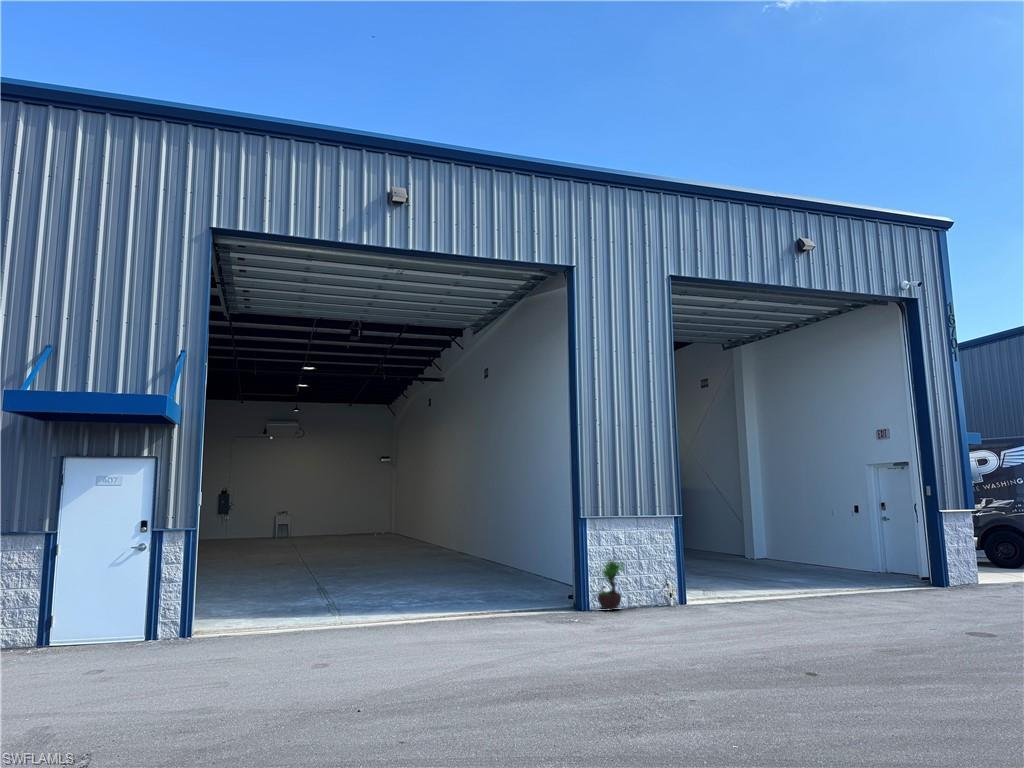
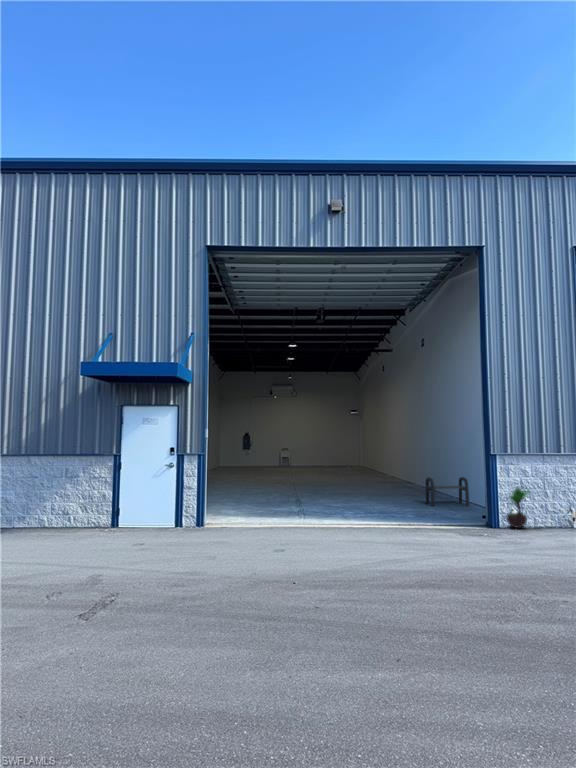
bench: none [491,545,545,585] -> present [426,477,469,506]

